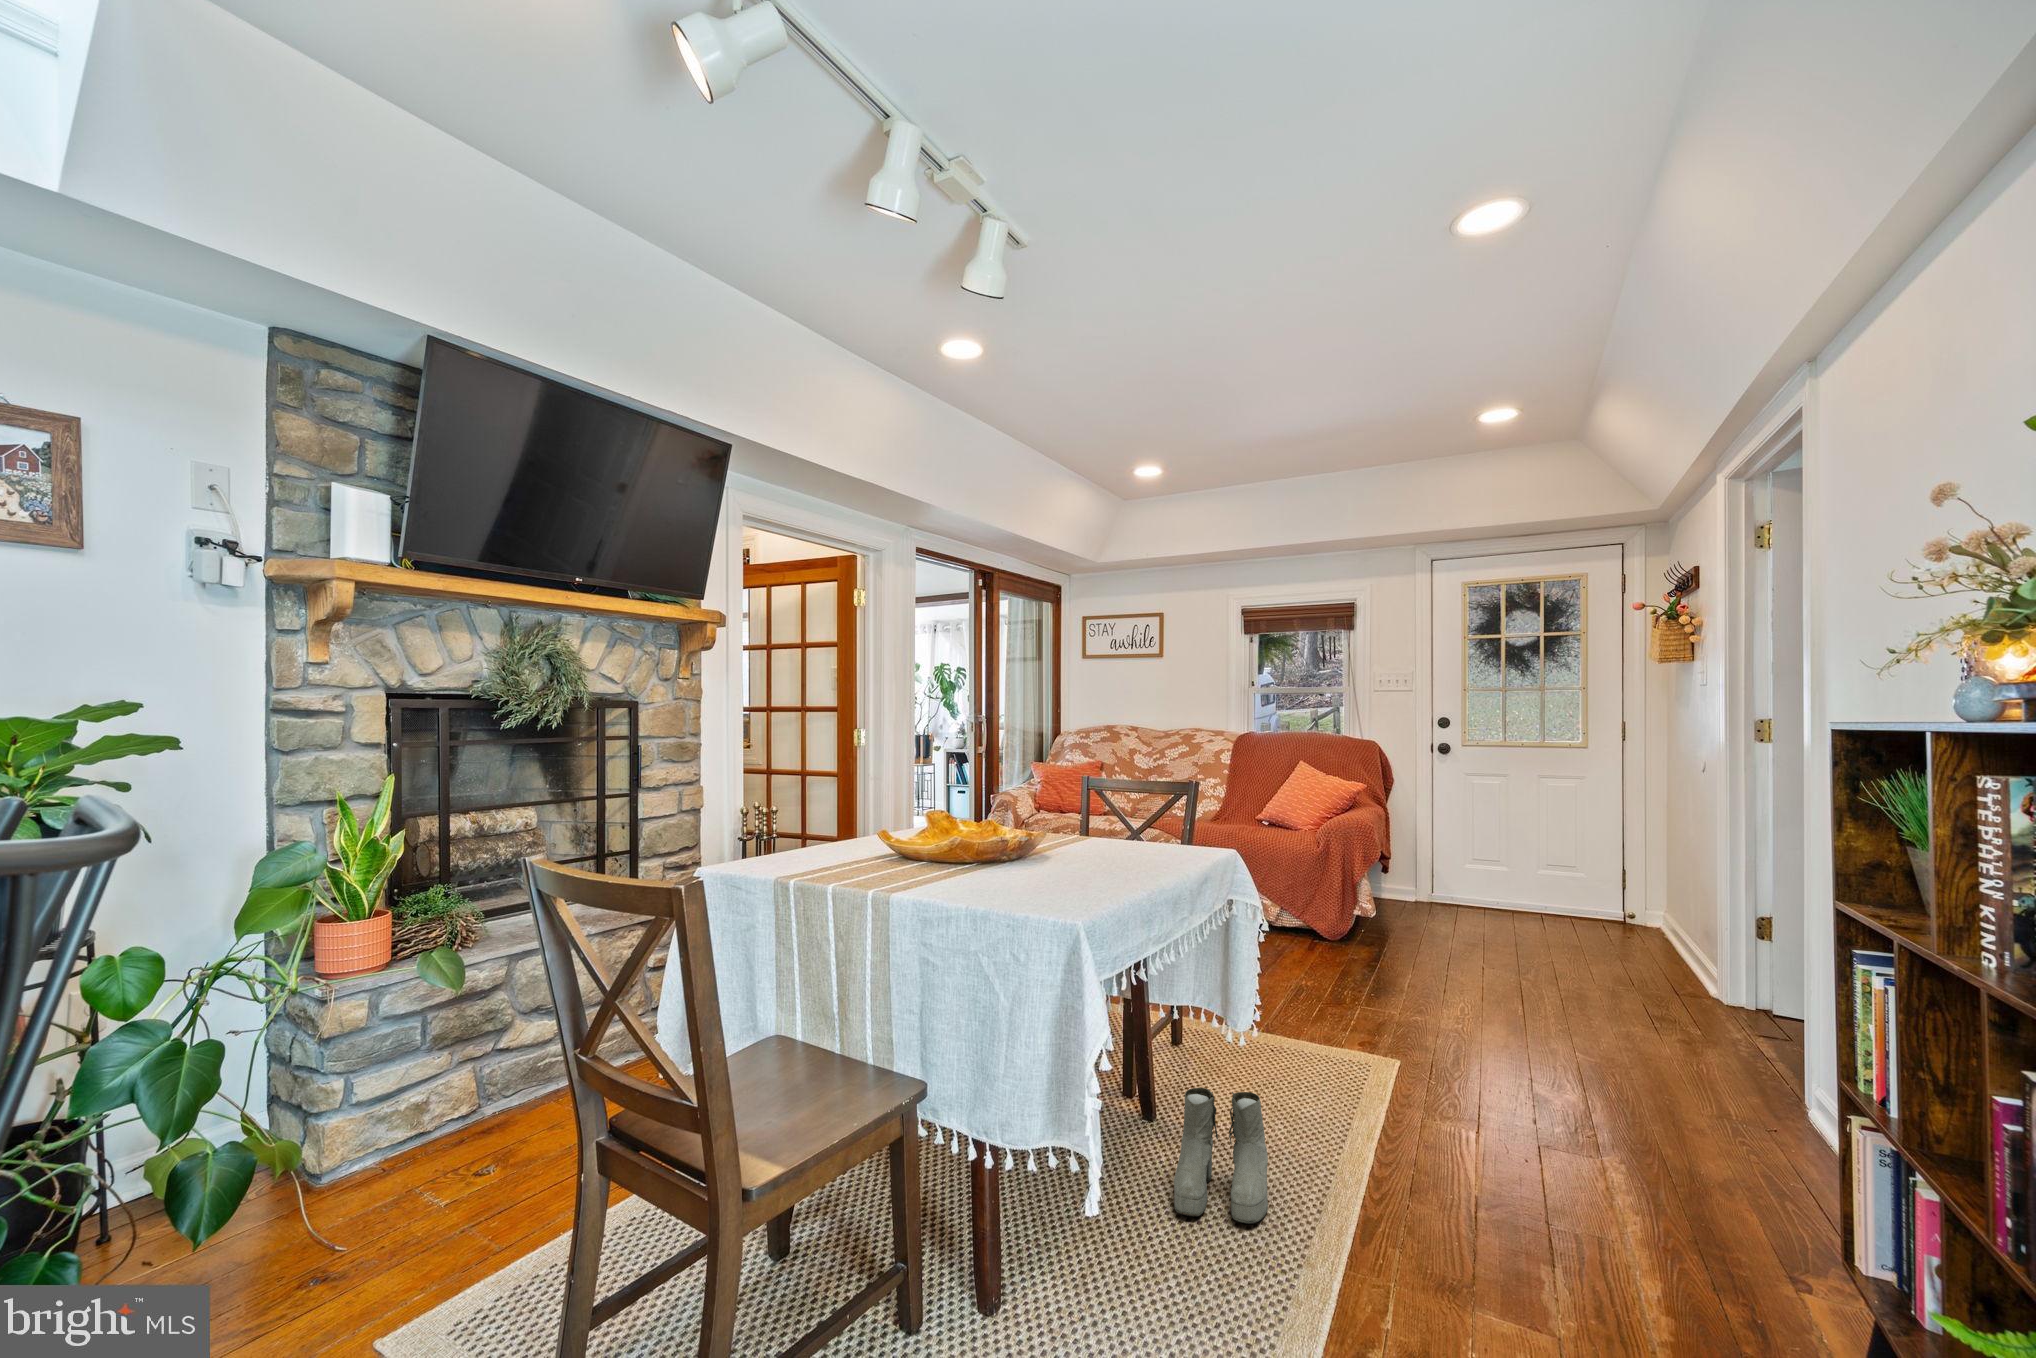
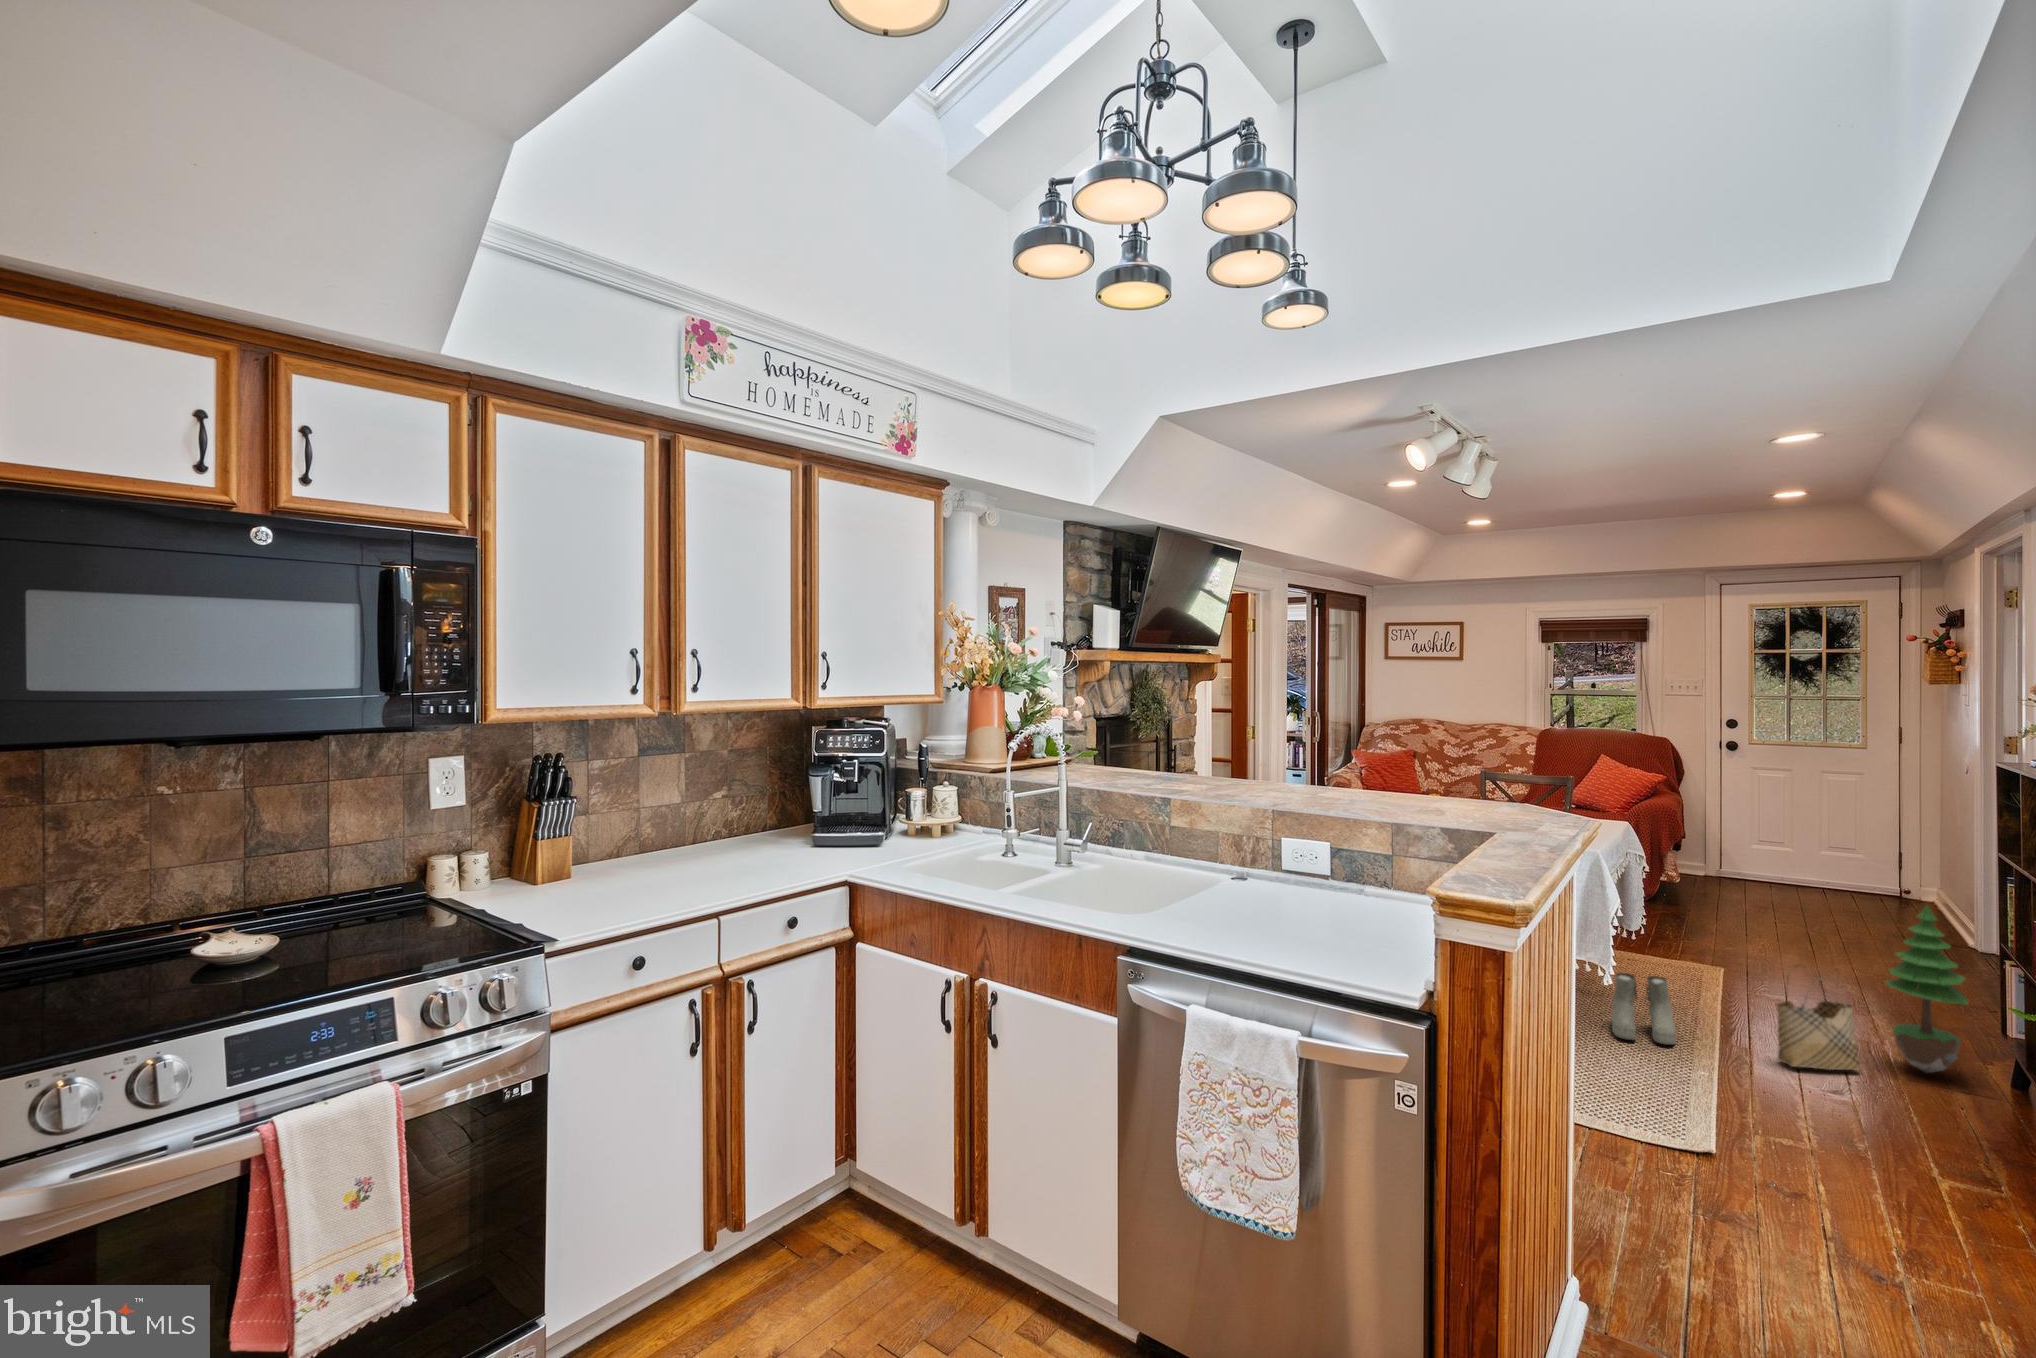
potted tree: none [1572,960,1702,1263] -> present [1886,905,1968,1073]
woven basket: none [1406,1071,1538,1267] -> present [1776,965,1860,1070]

